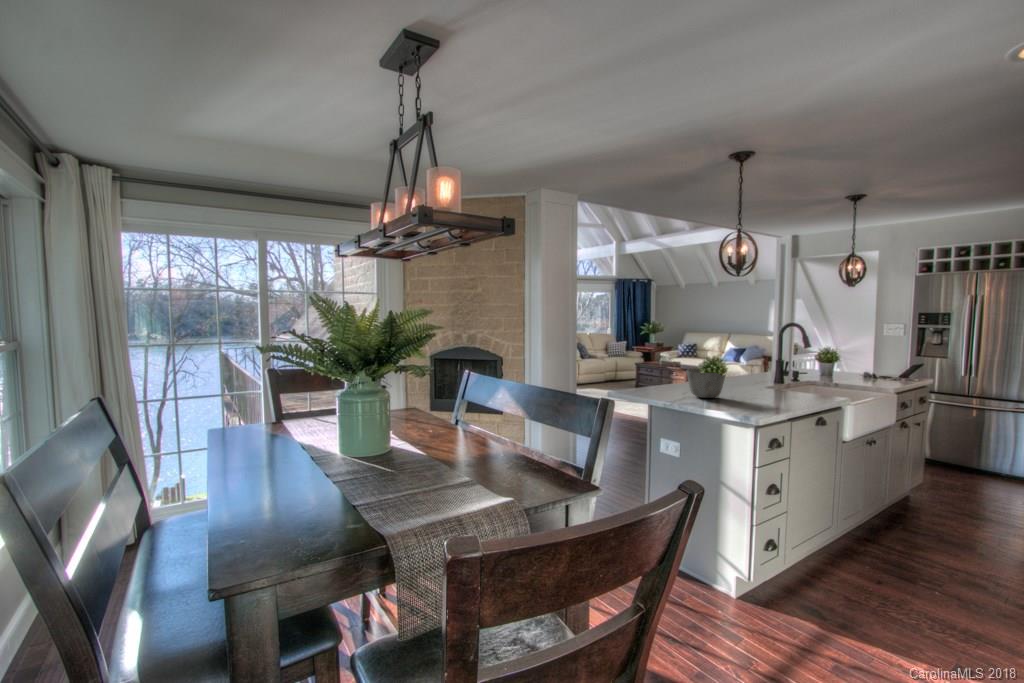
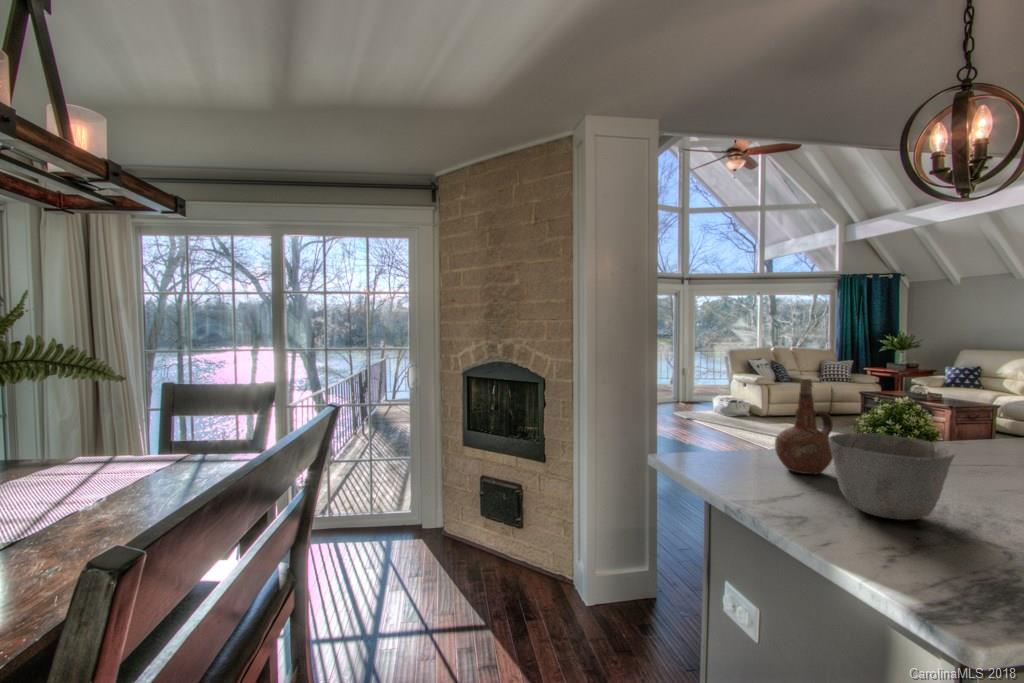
ceramic pitcher: none [657,348,681,390] -> present [775,379,833,474]

